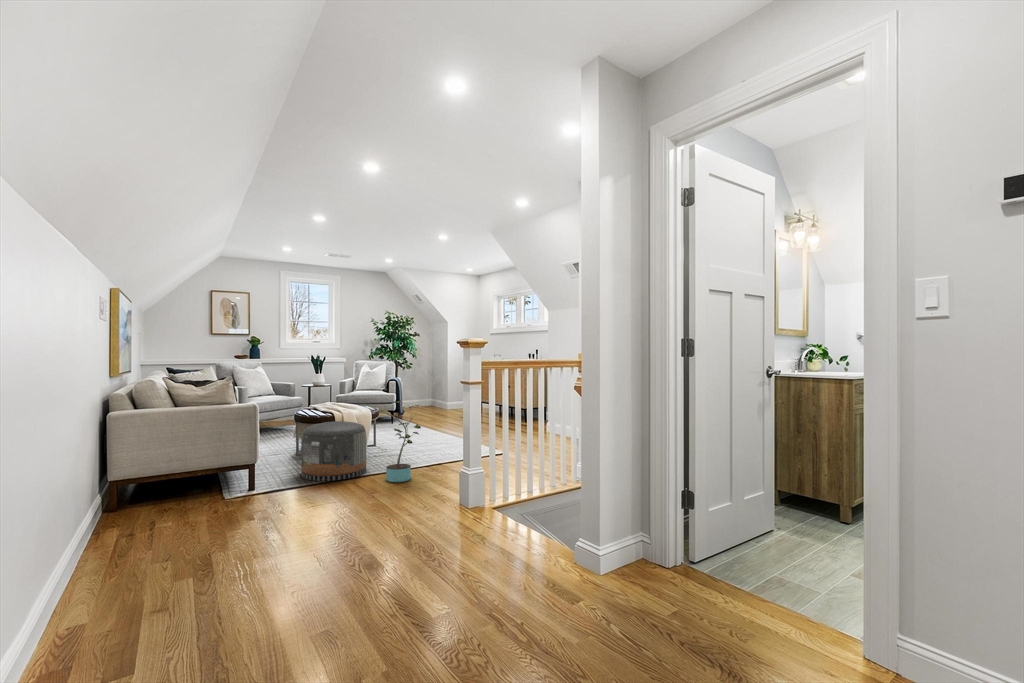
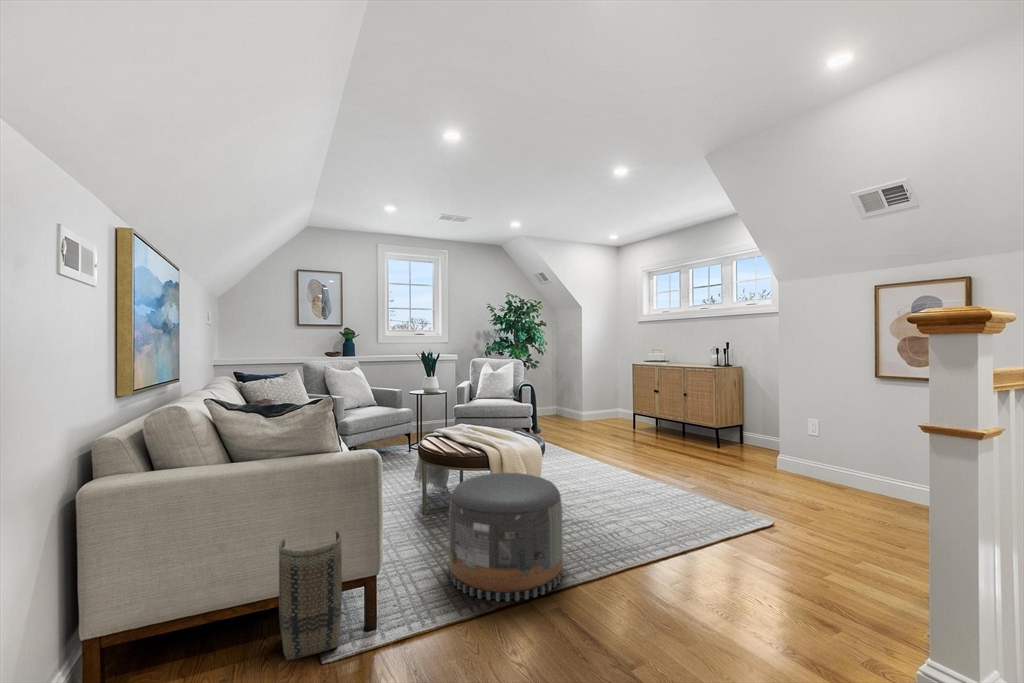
potted plant: present [375,401,421,482] -> none [598,444,700,618]
basket: none [204,441,237,498] -> present [279,531,342,660]

